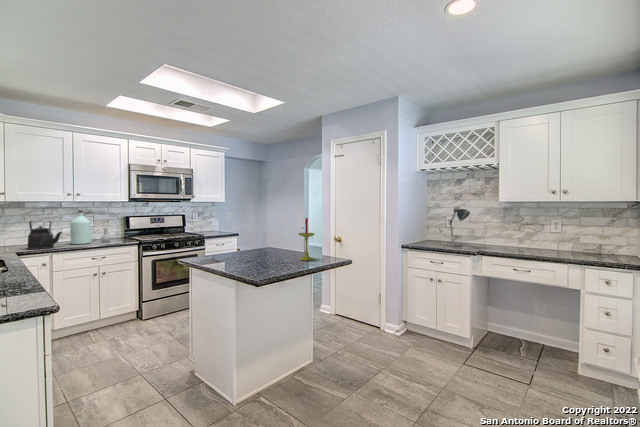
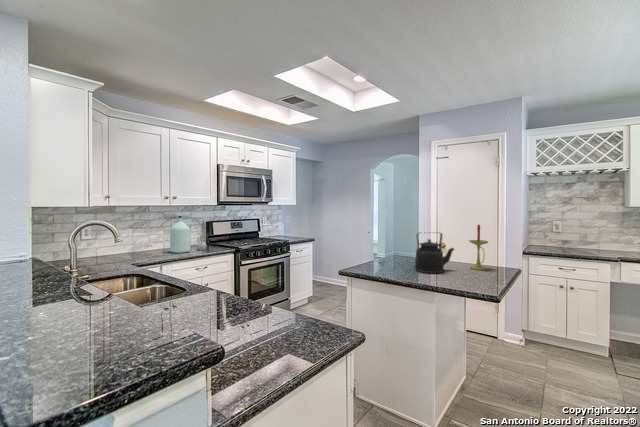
desk lamp: present [447,206,470,247] -> none [568,211,602,252]
kettle: present [28,221,62,250] -> present [415,233,454,273]

